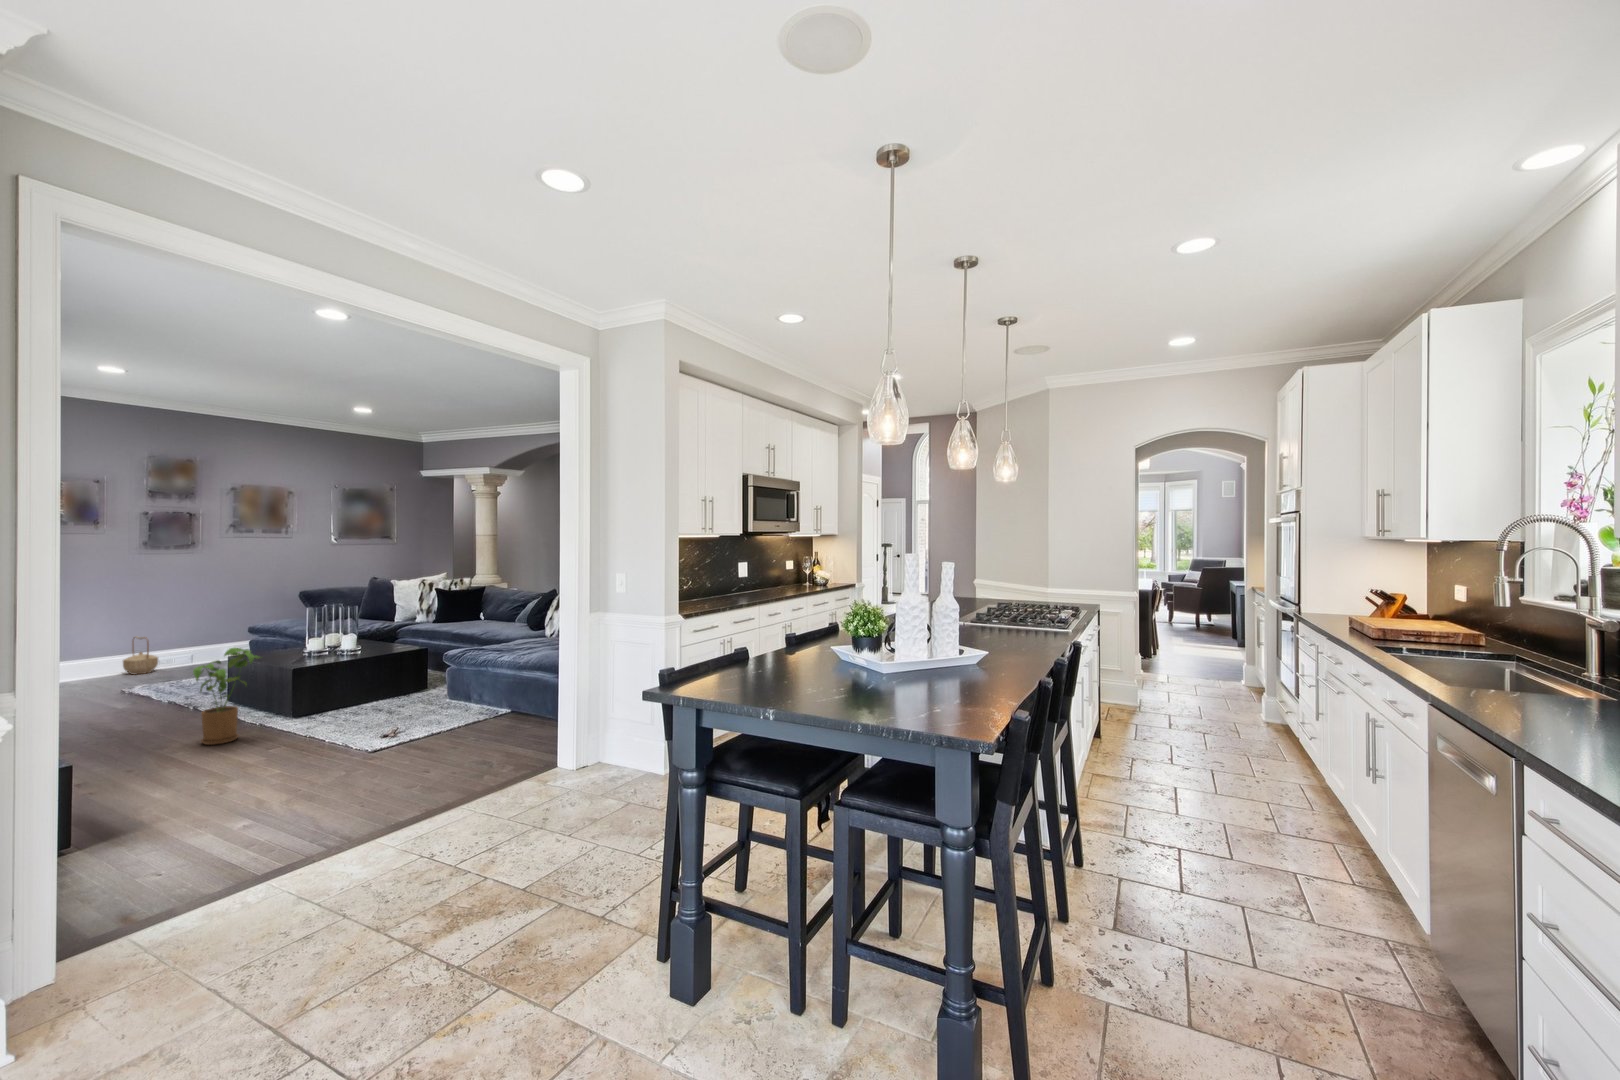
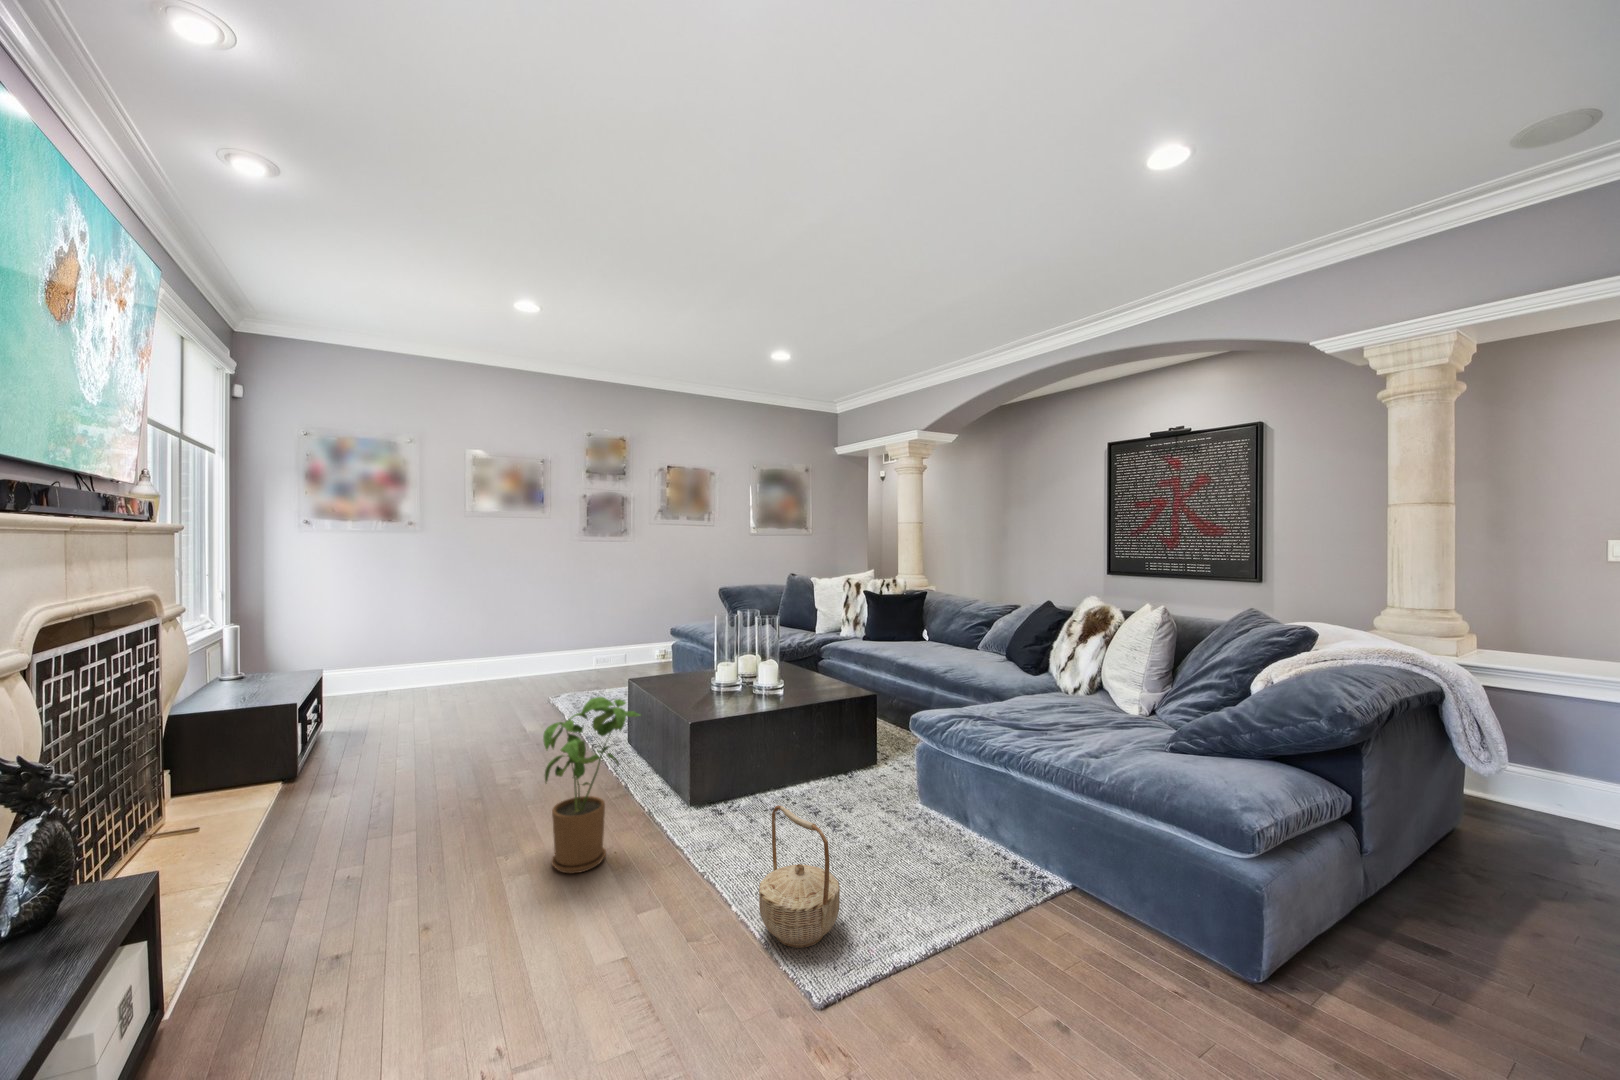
basket: present [123,636,158,674] -> present [759,806,840,948]

